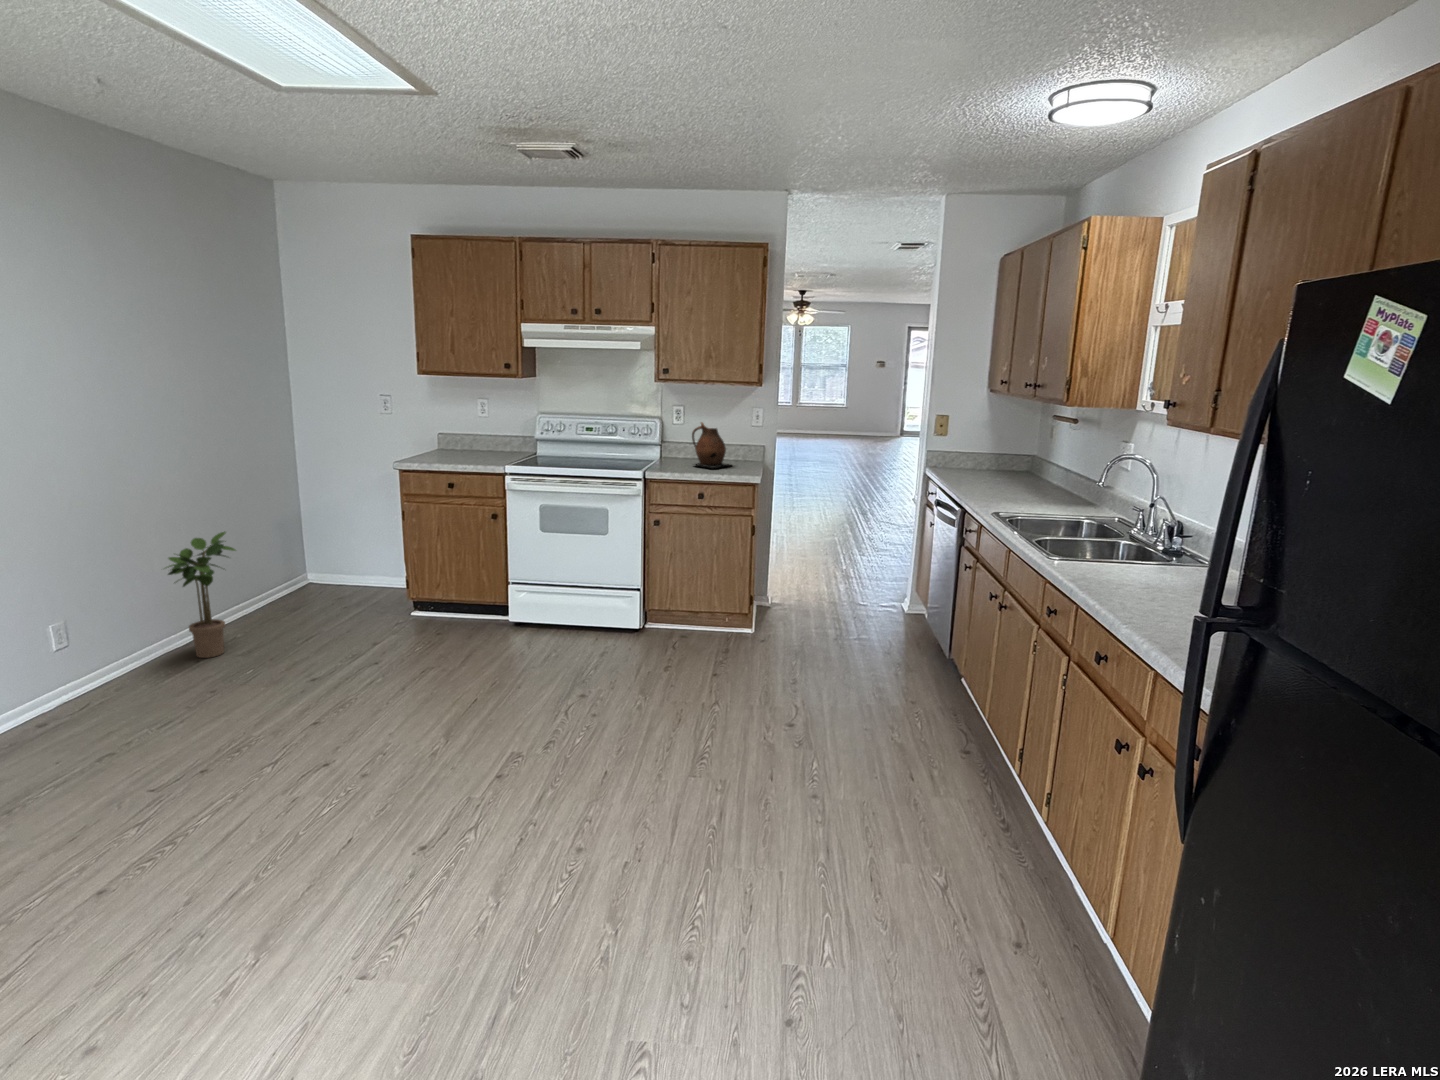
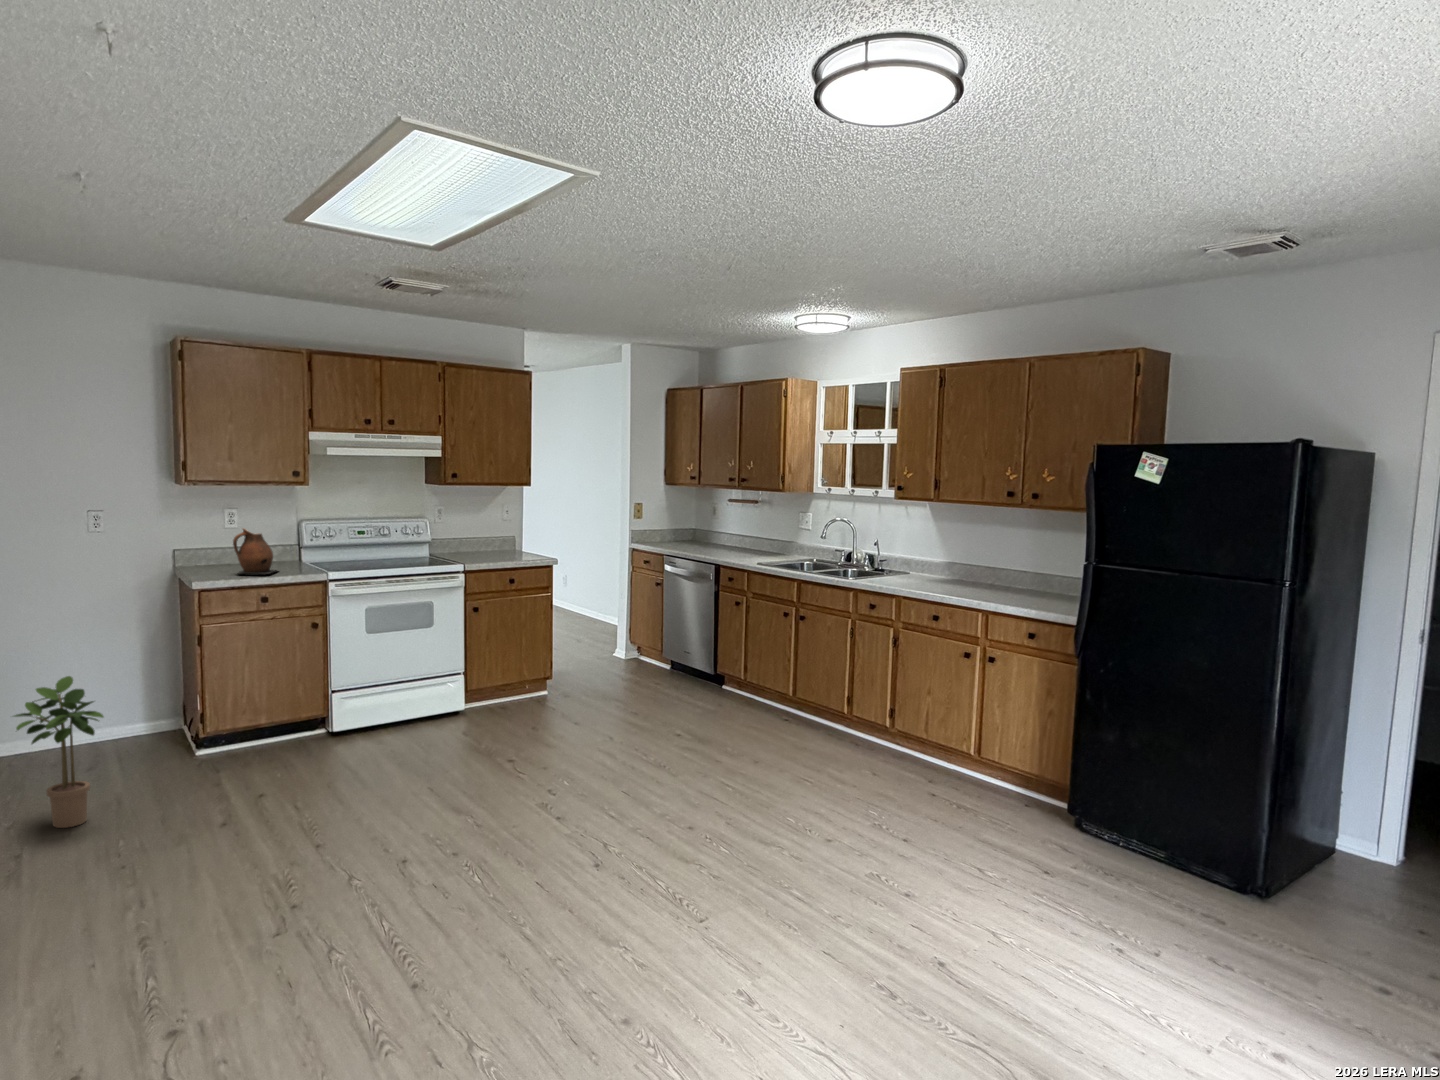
ceramic pitcher: present [692,422,730,468] -> present [233,529,276,574]

